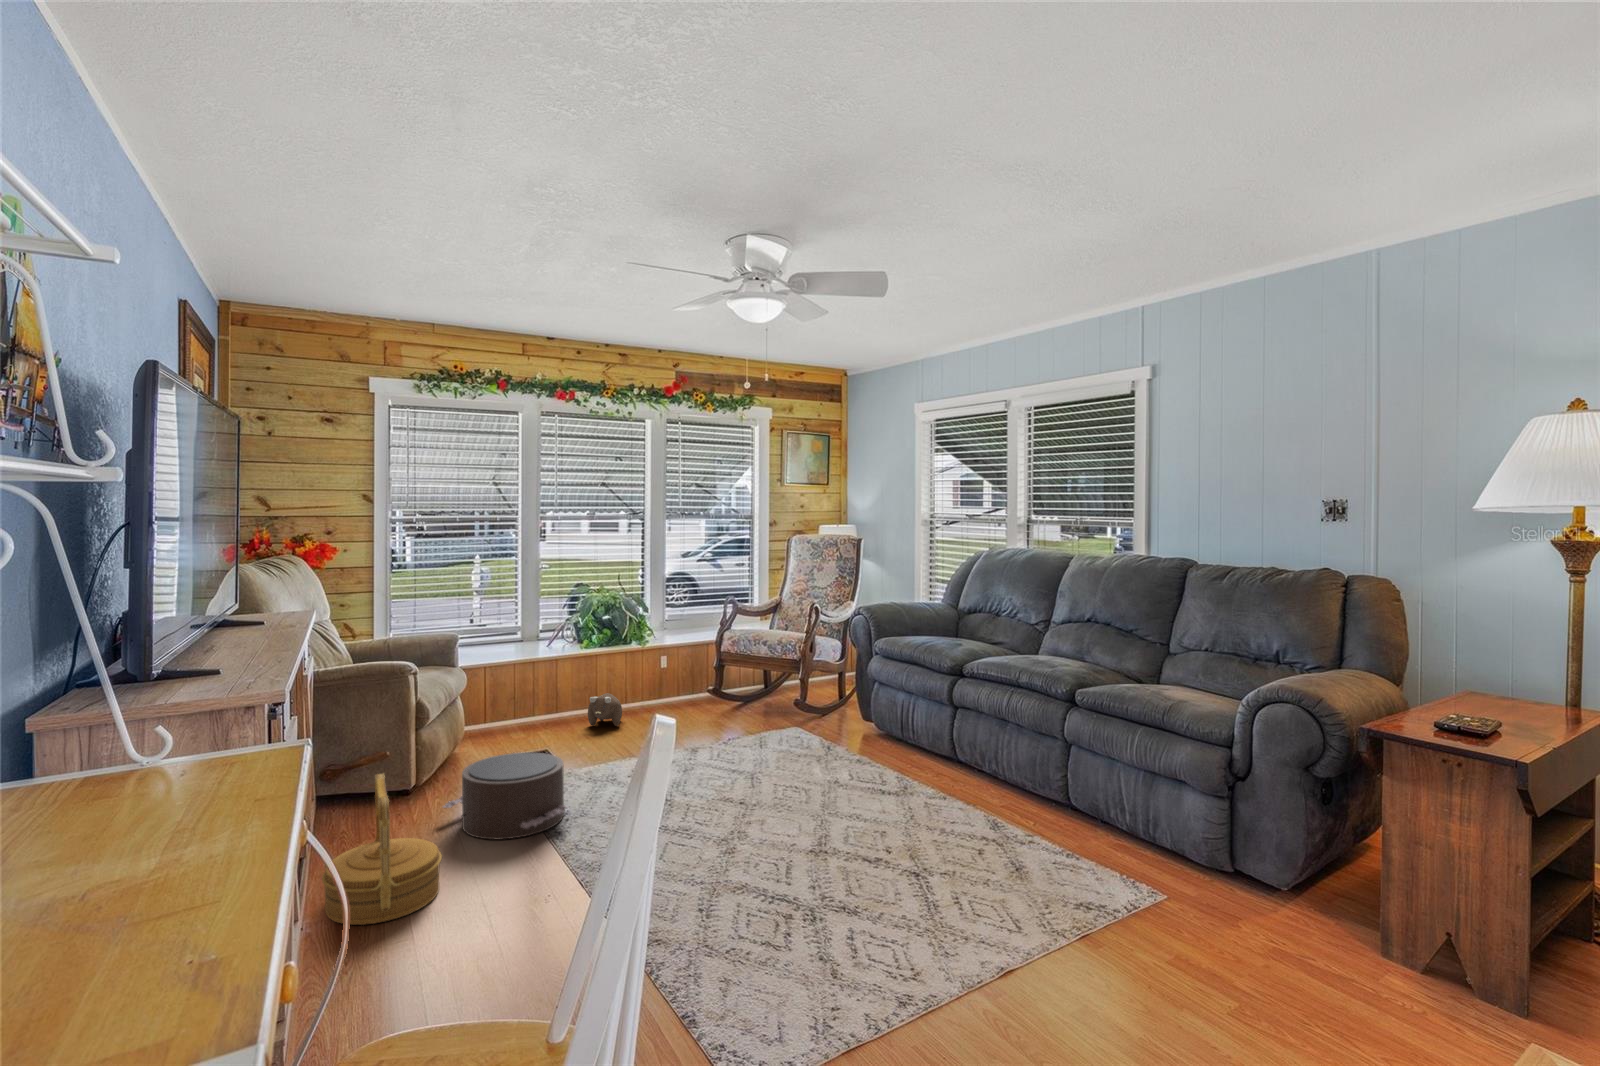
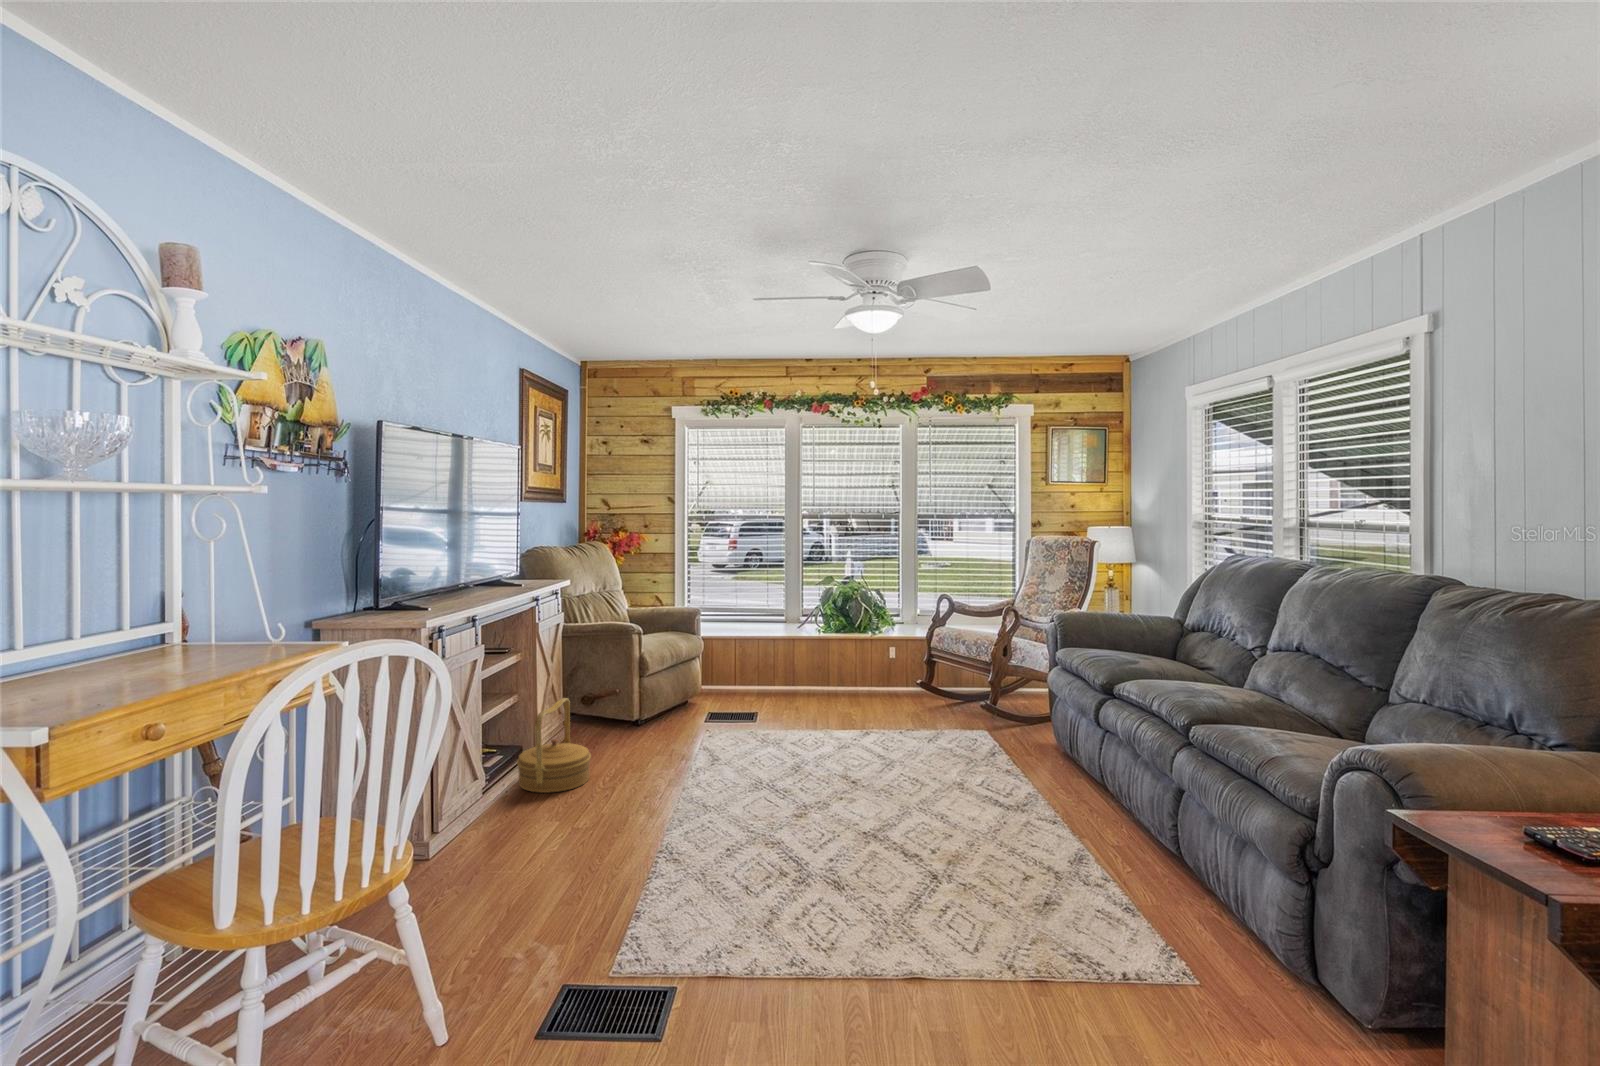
plush toy: present [588,693,622,726] -> none [802,671,837,700]
pouf: present [443,753,566,840] -> none [633,703,711,764]

